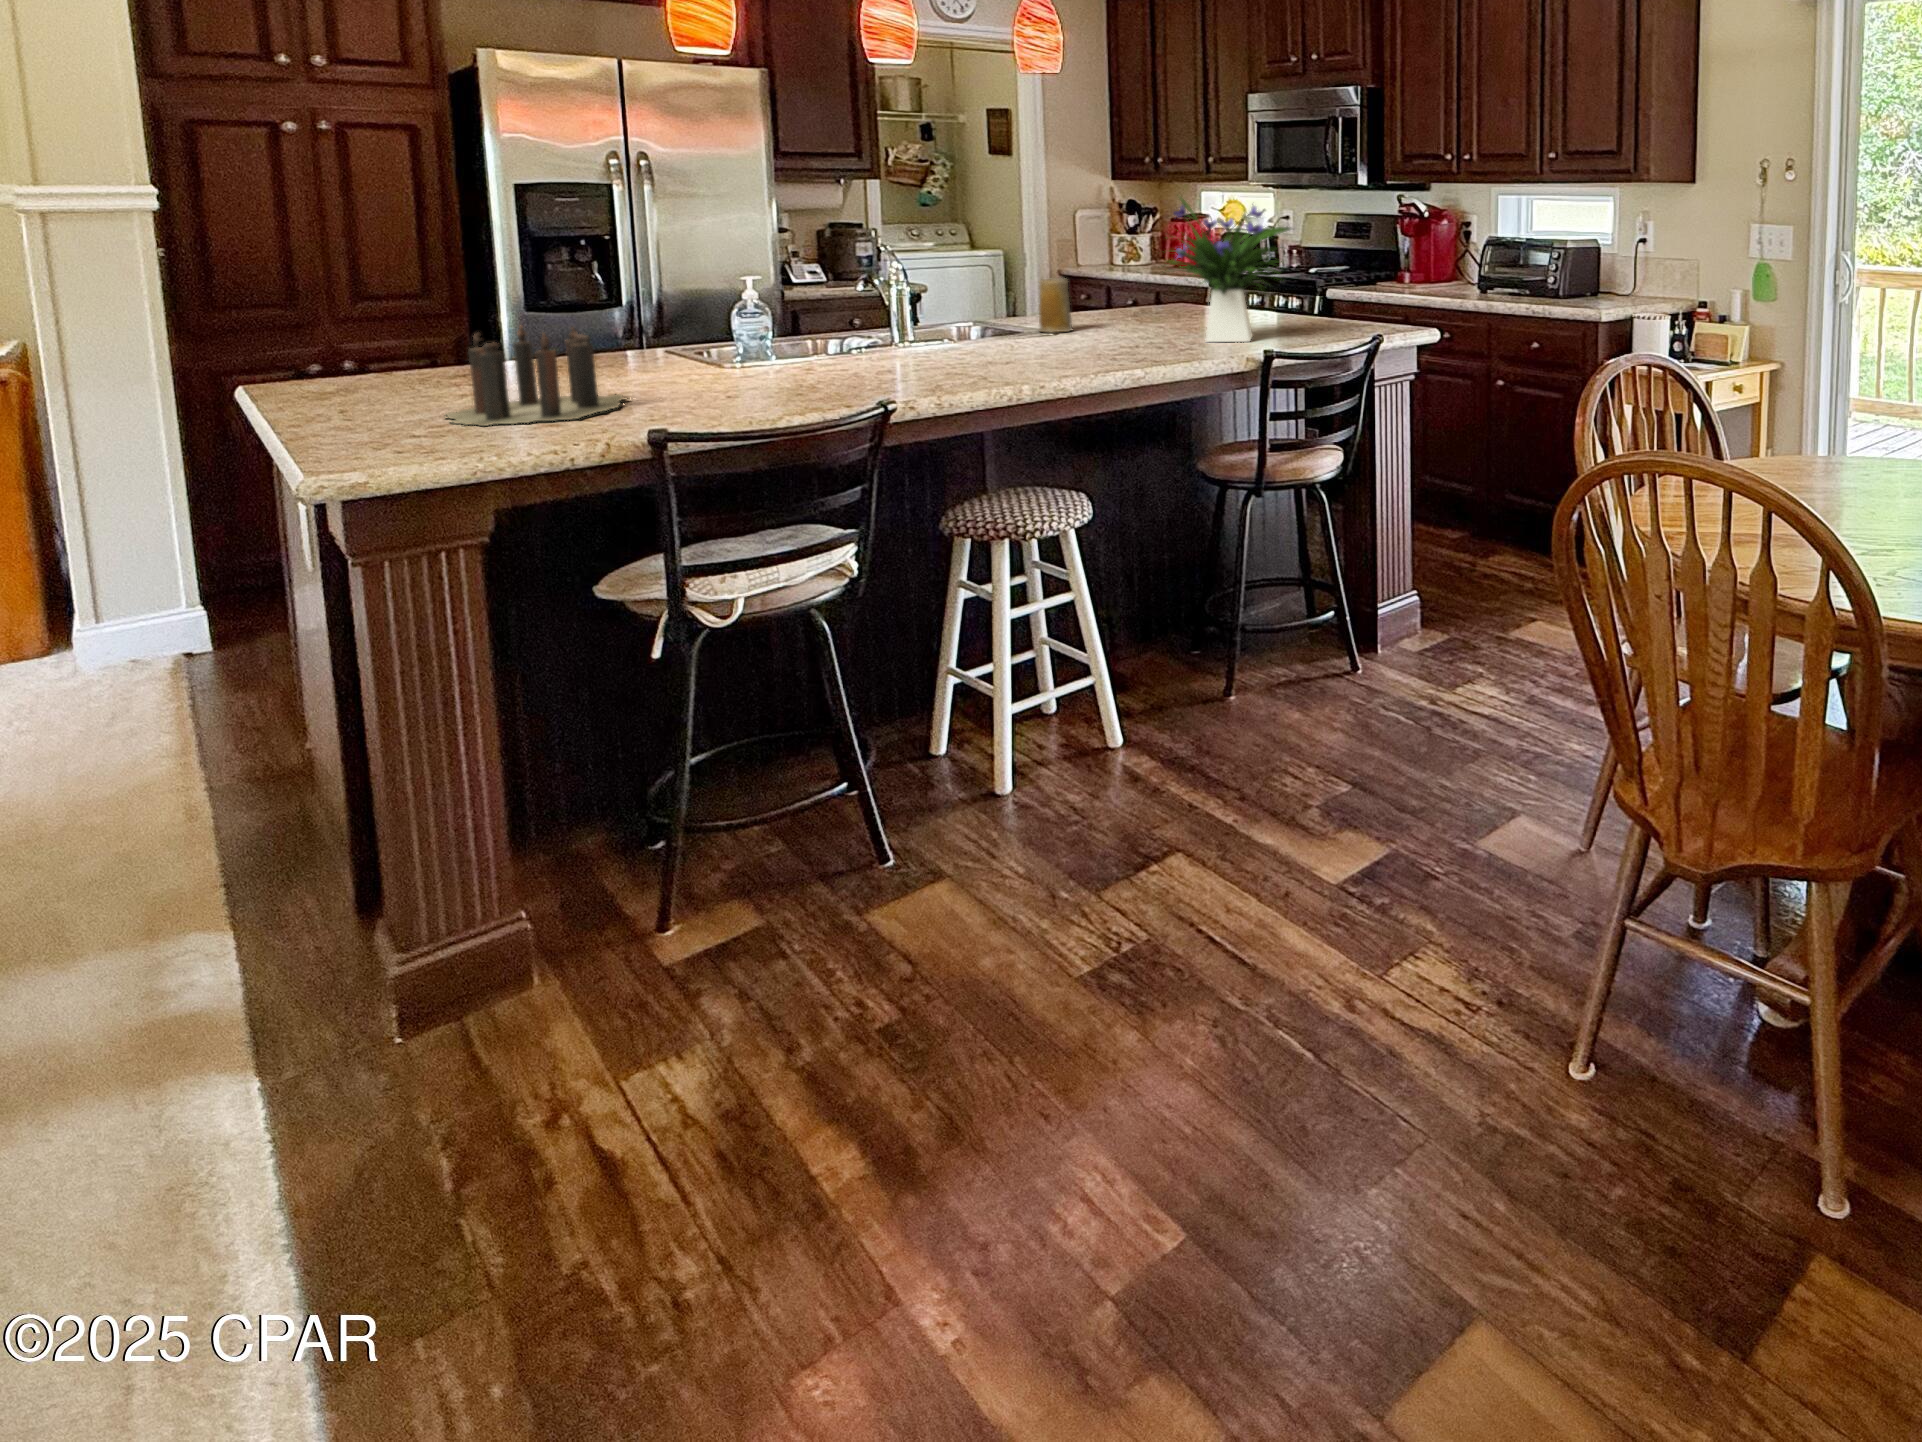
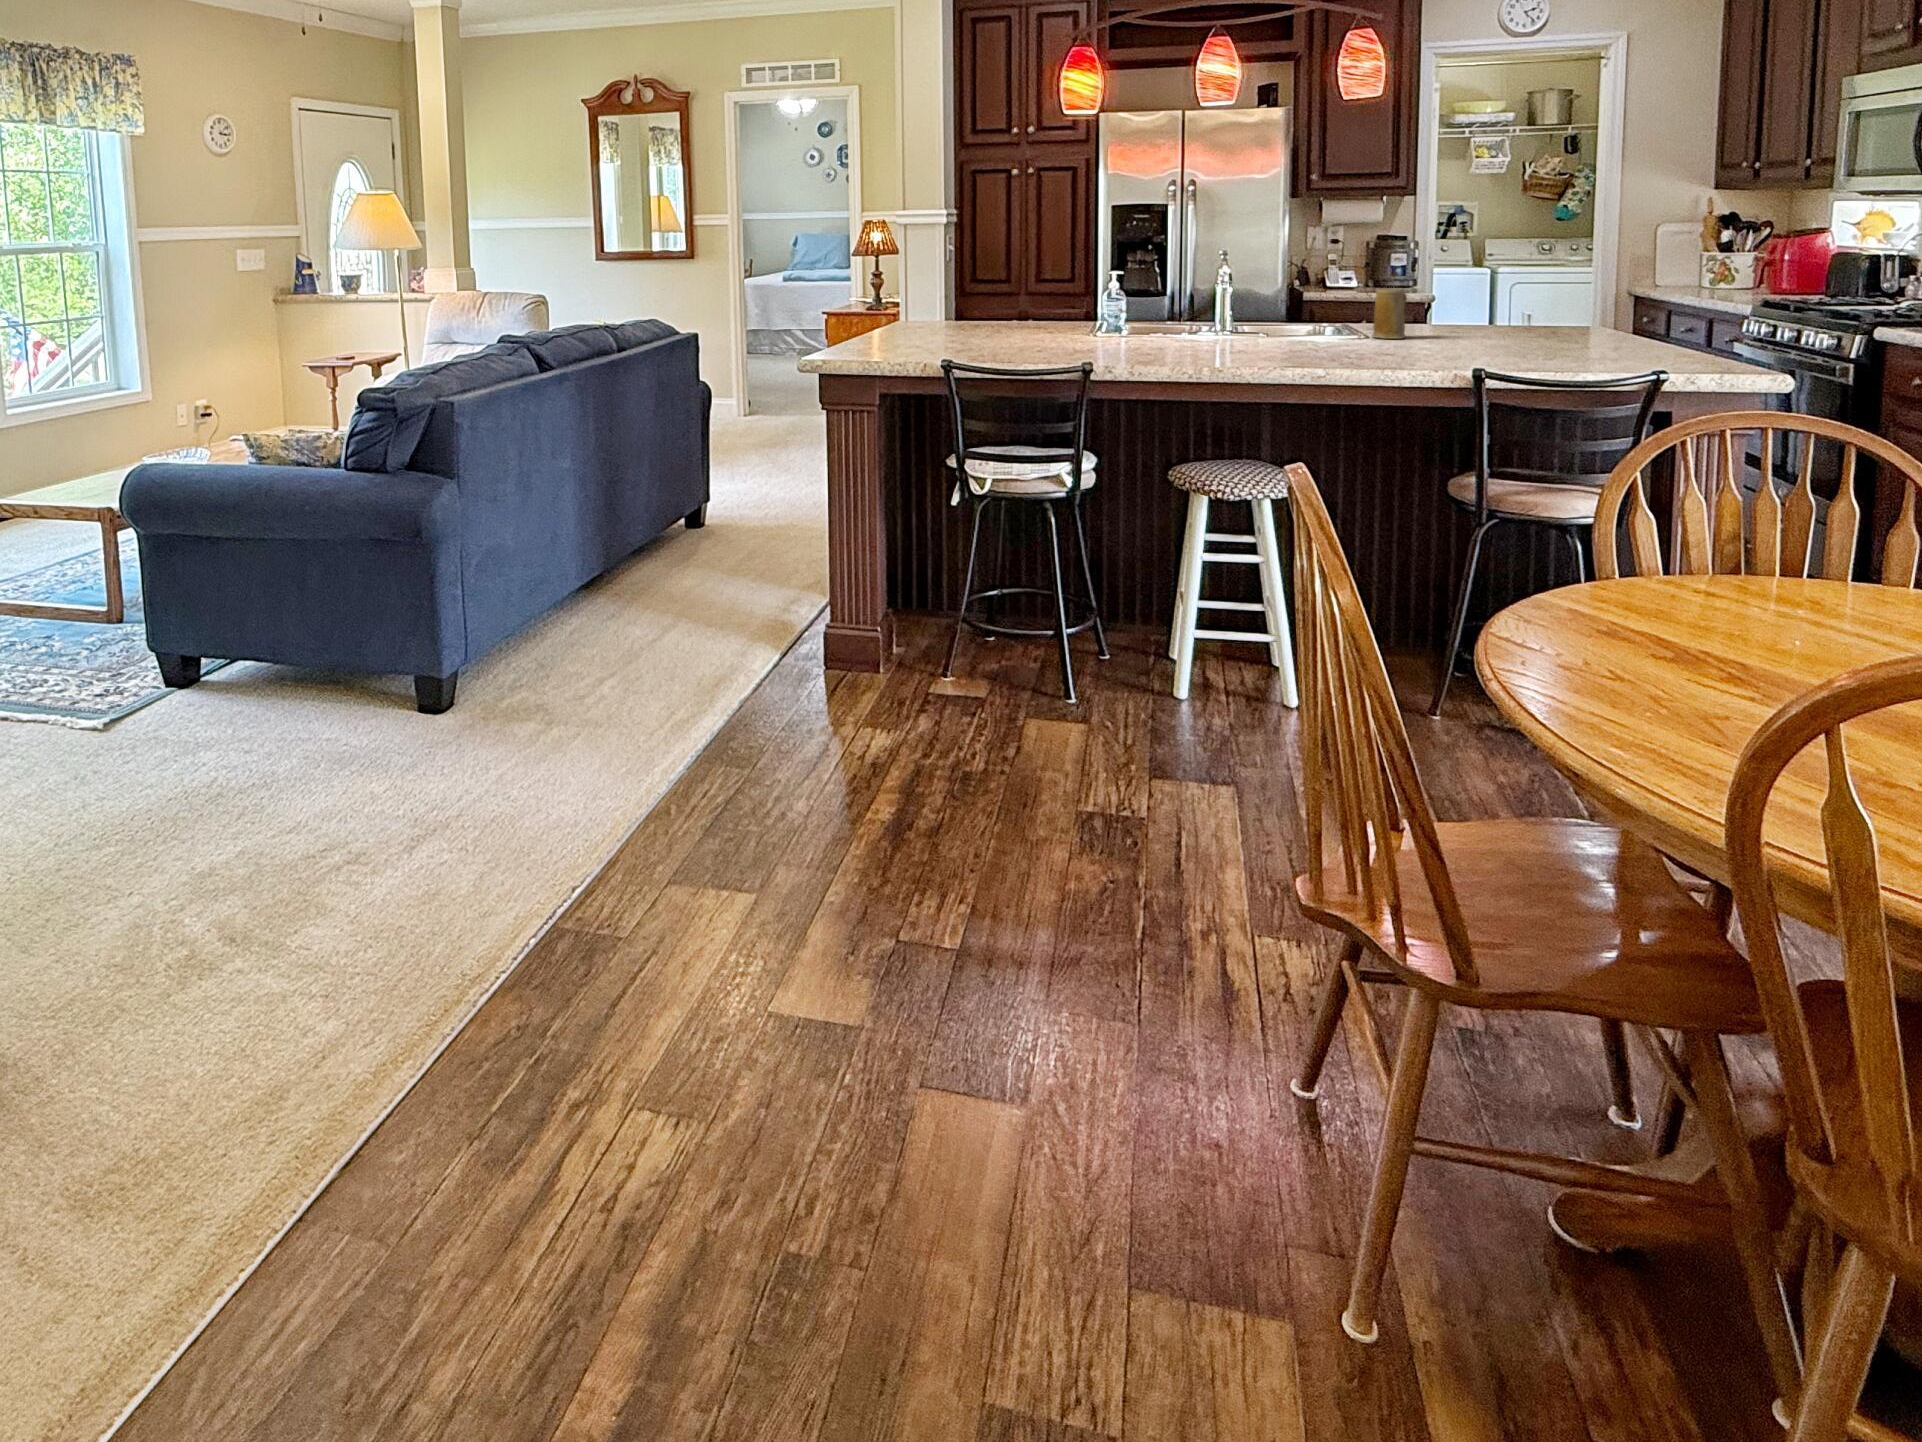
flower arrangement: present [1165,197,1291,342] -> none [1432,208,1605,364]
candle: present [446,326,629,426] -> none [901,294,1006,352]

